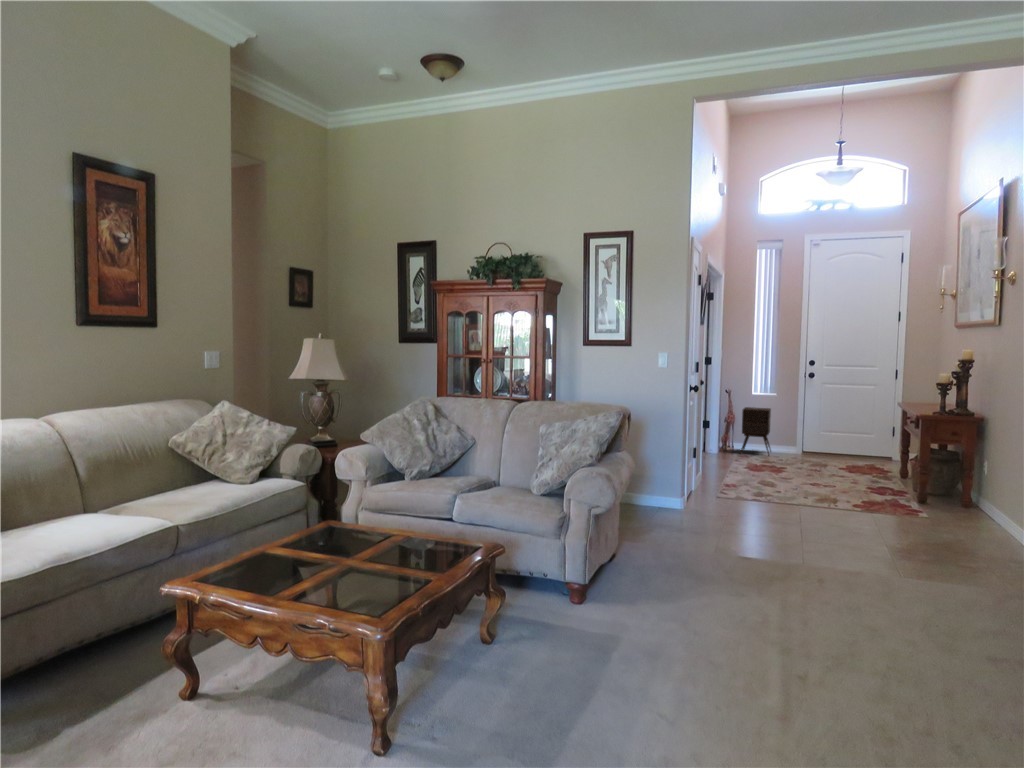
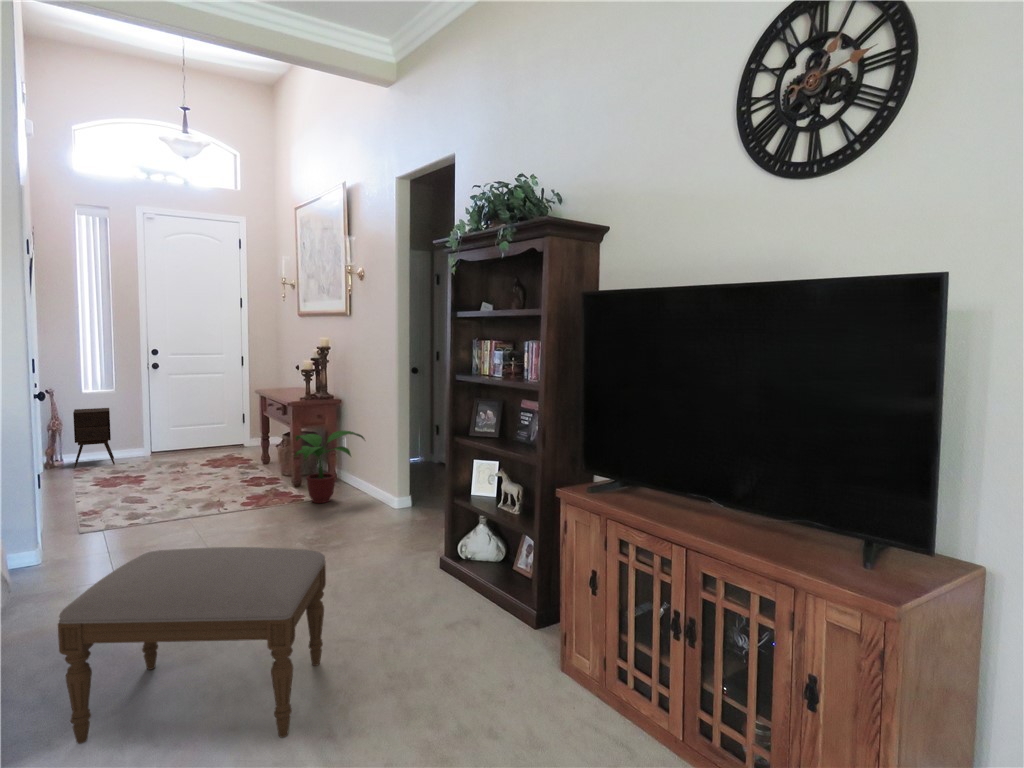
potted plant: none [907,448,1002,523] -> present [295,430,365,503]
ottoman: none [653,498,849,656] -> present [58,547,326,744]

